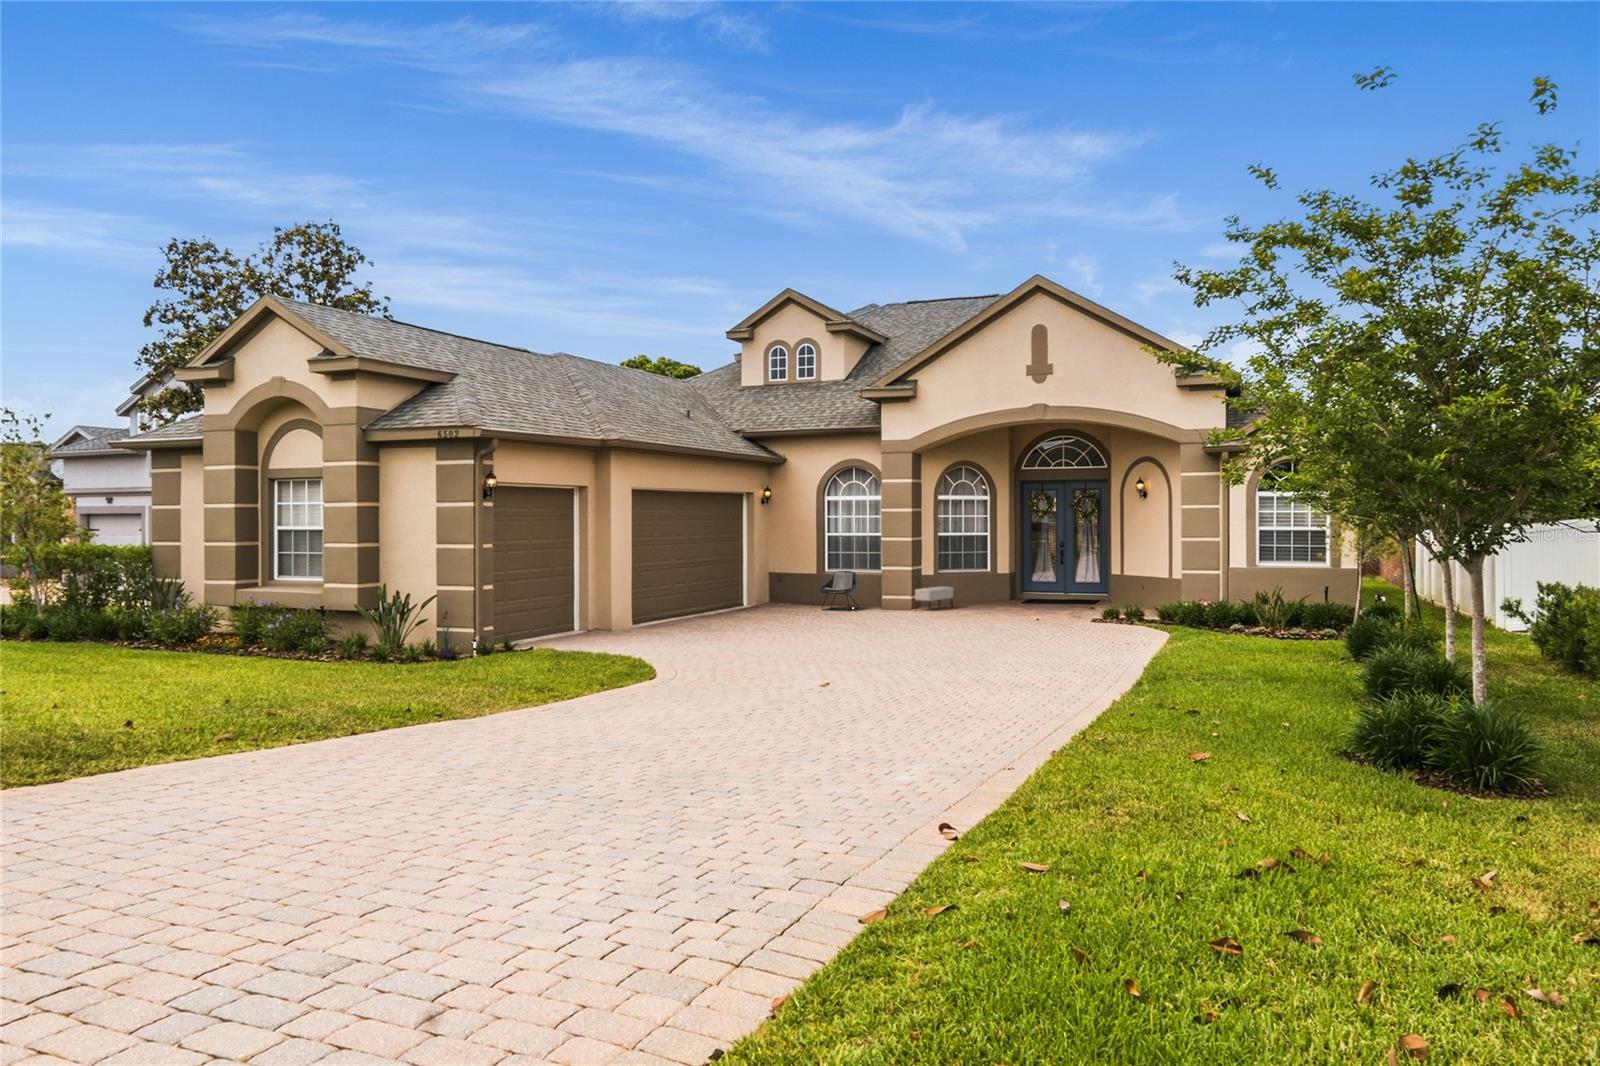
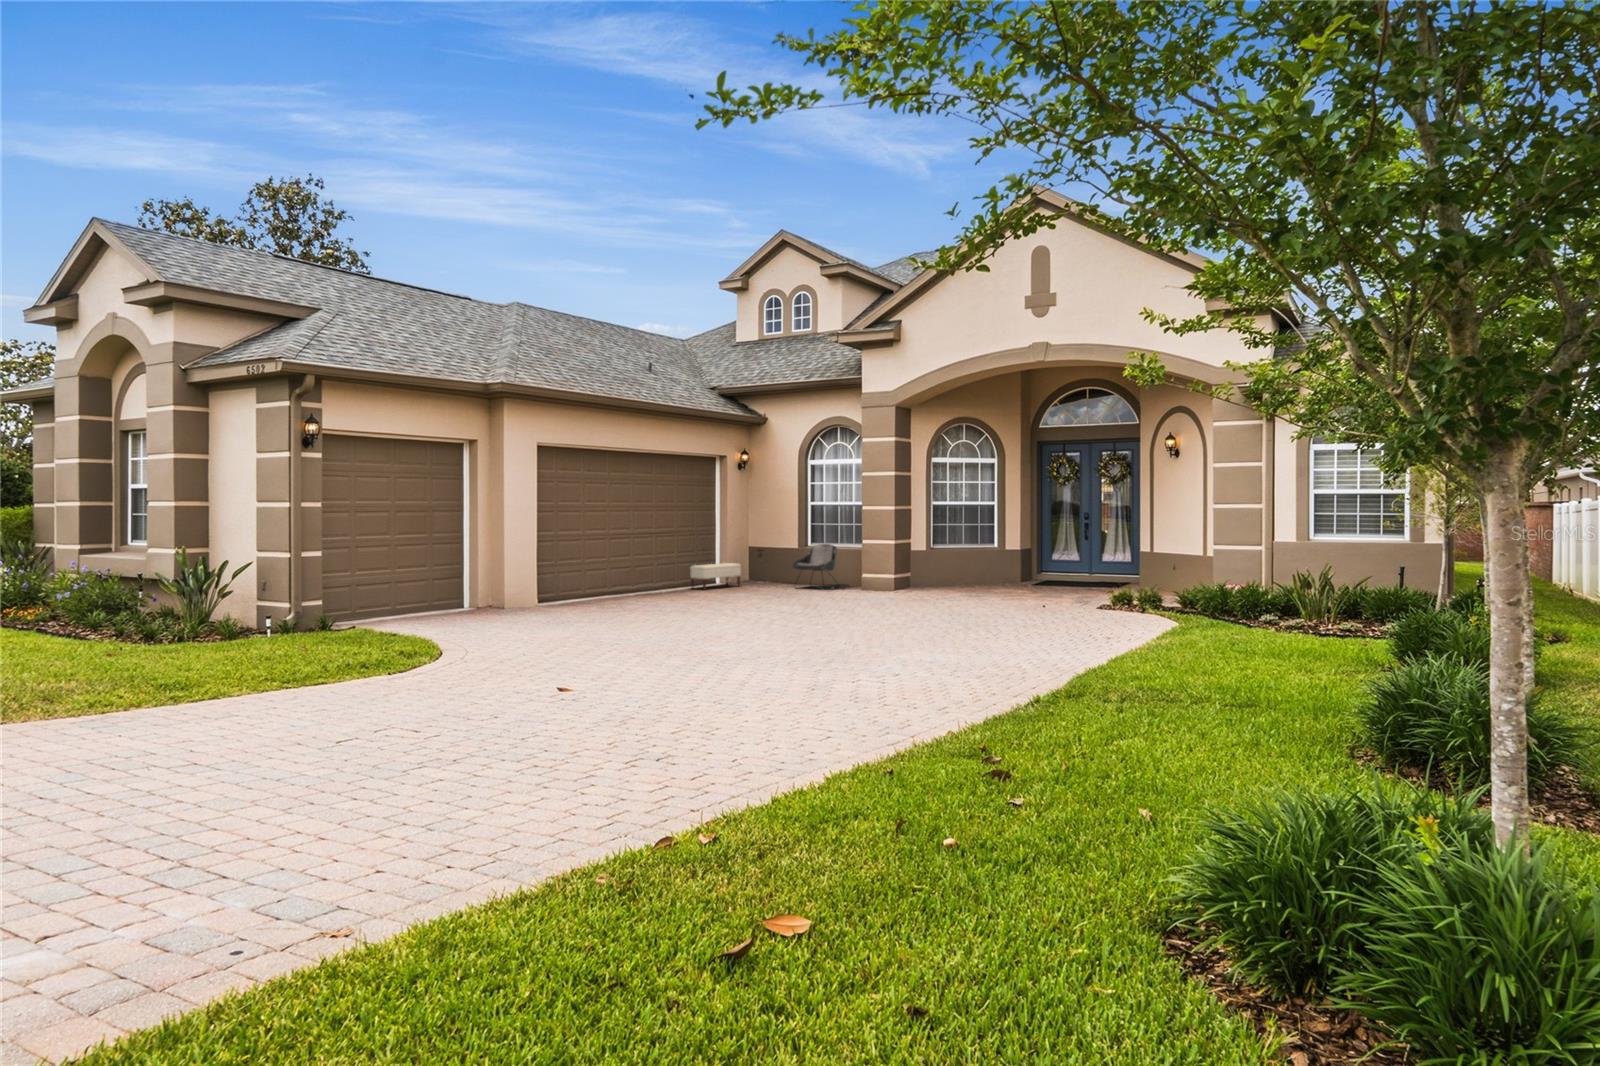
bench: present [915,586,953,610] -> present [691,563,741,589]
decorative plant: present [440,626,453,658] -> none [233,596,279,636]

